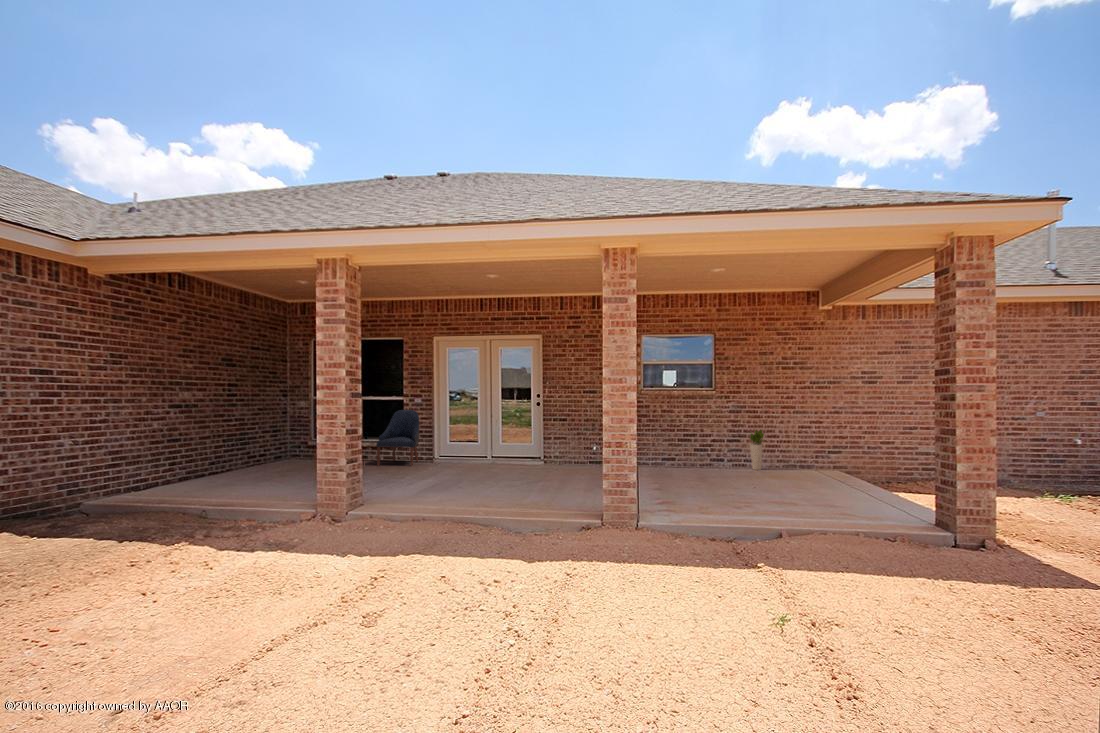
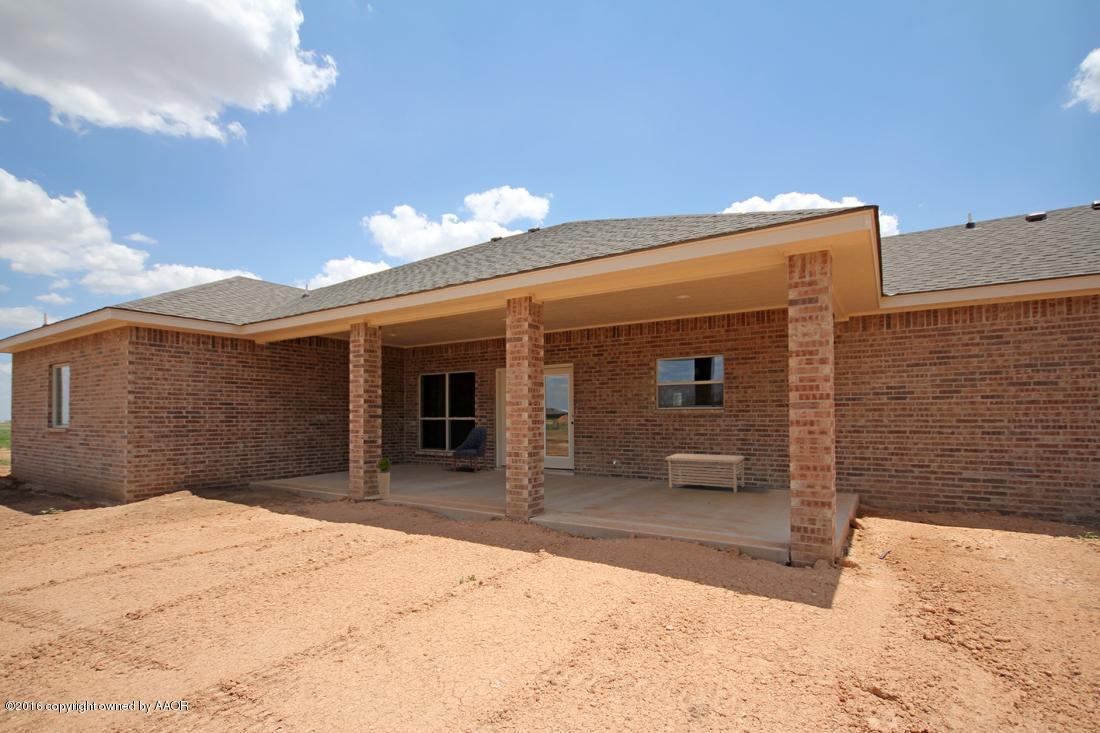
planter: present [750,430,764,470] -> present [377,457,390,500]
storage bench: none [664,436,743,474] -> present [666,454,744,492]

